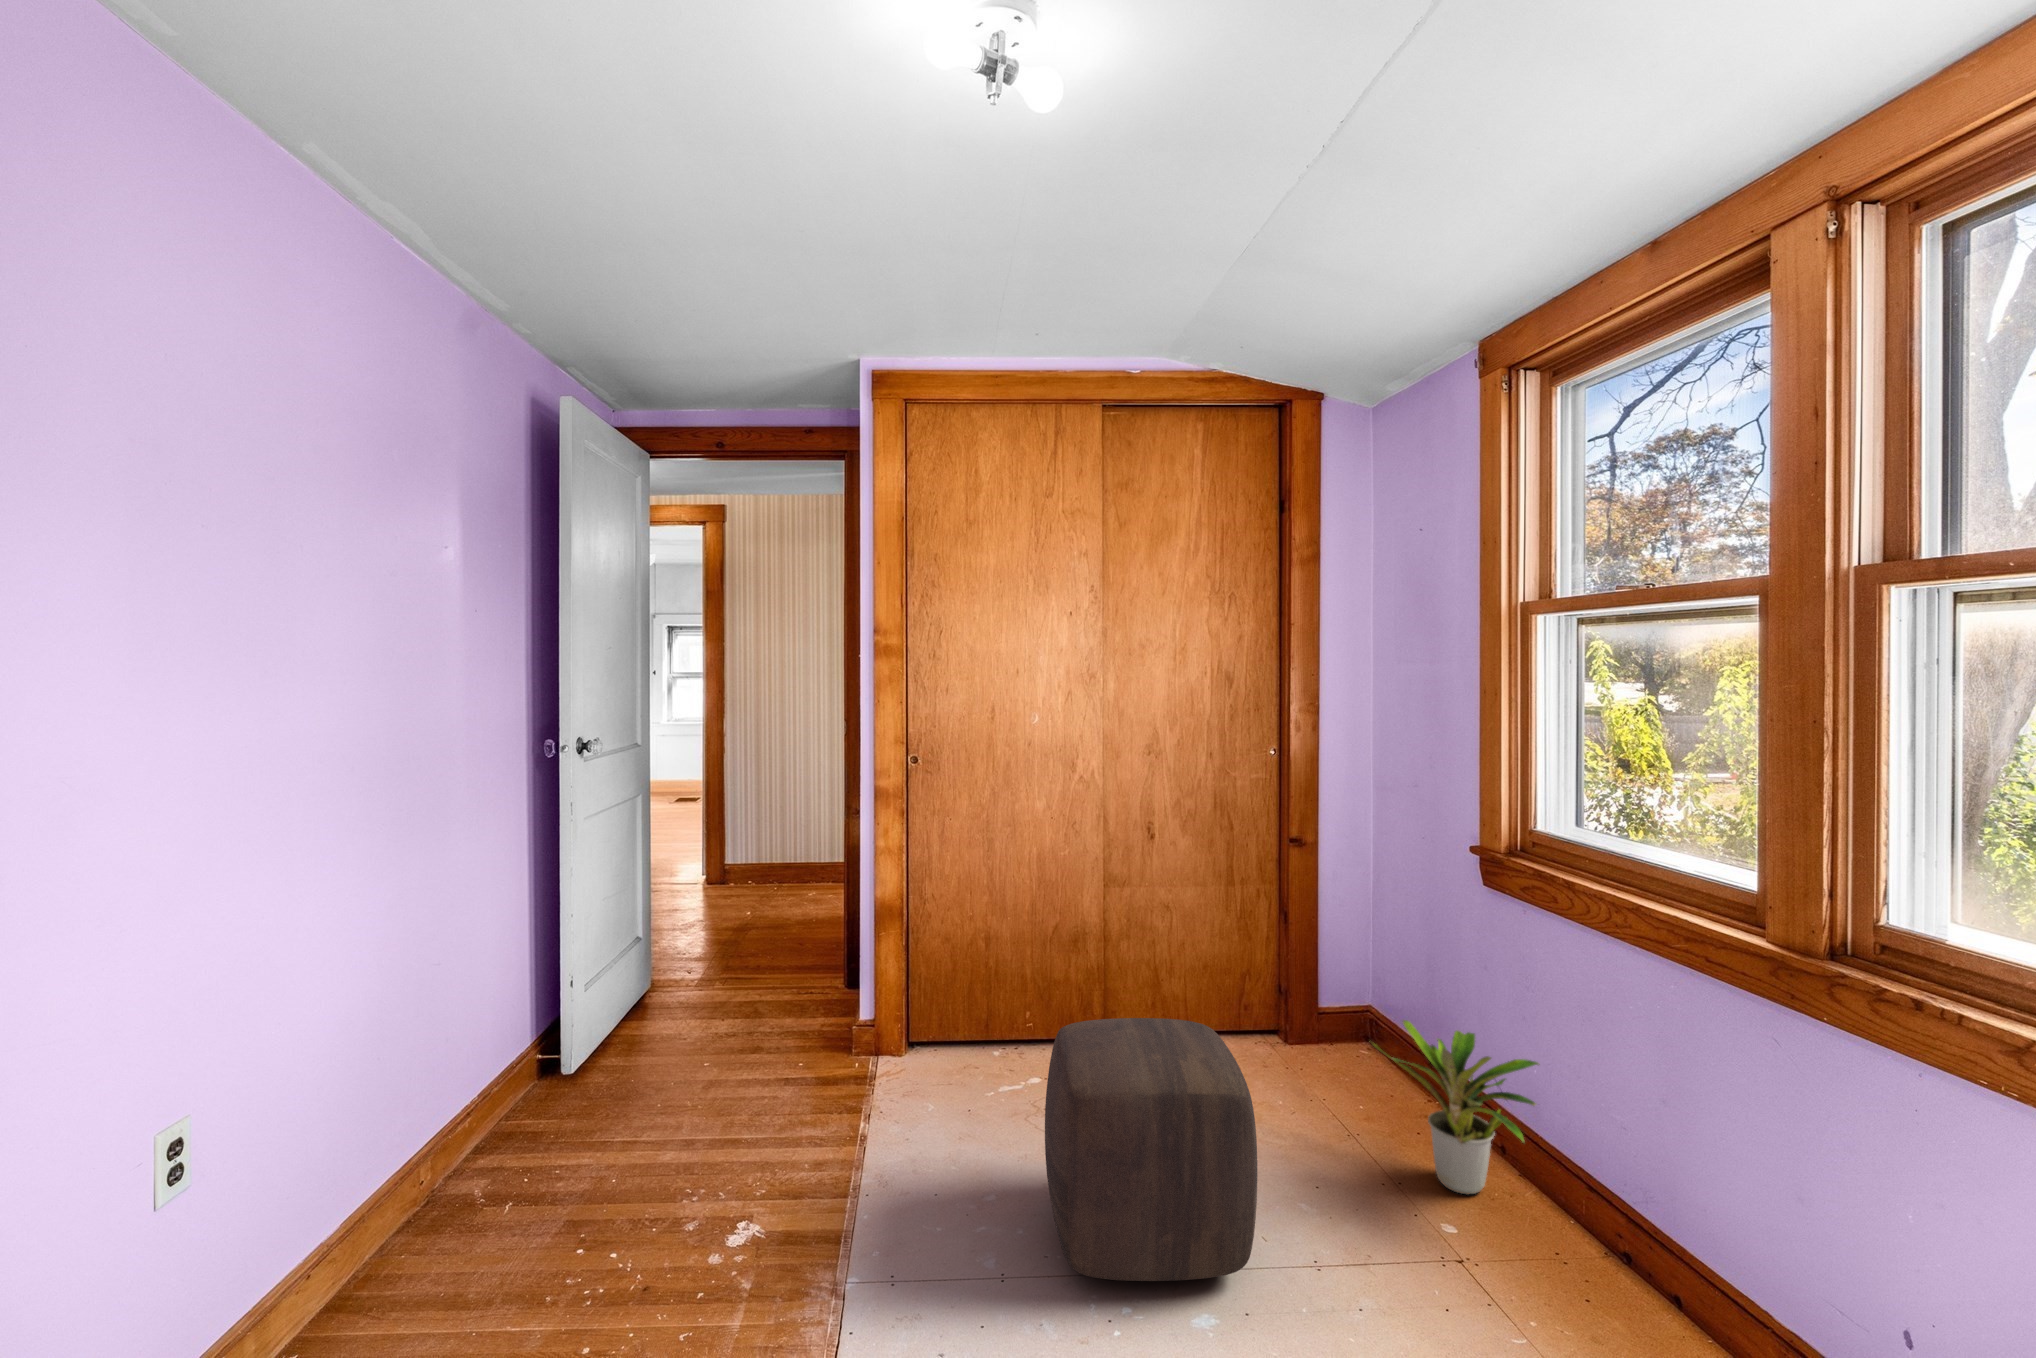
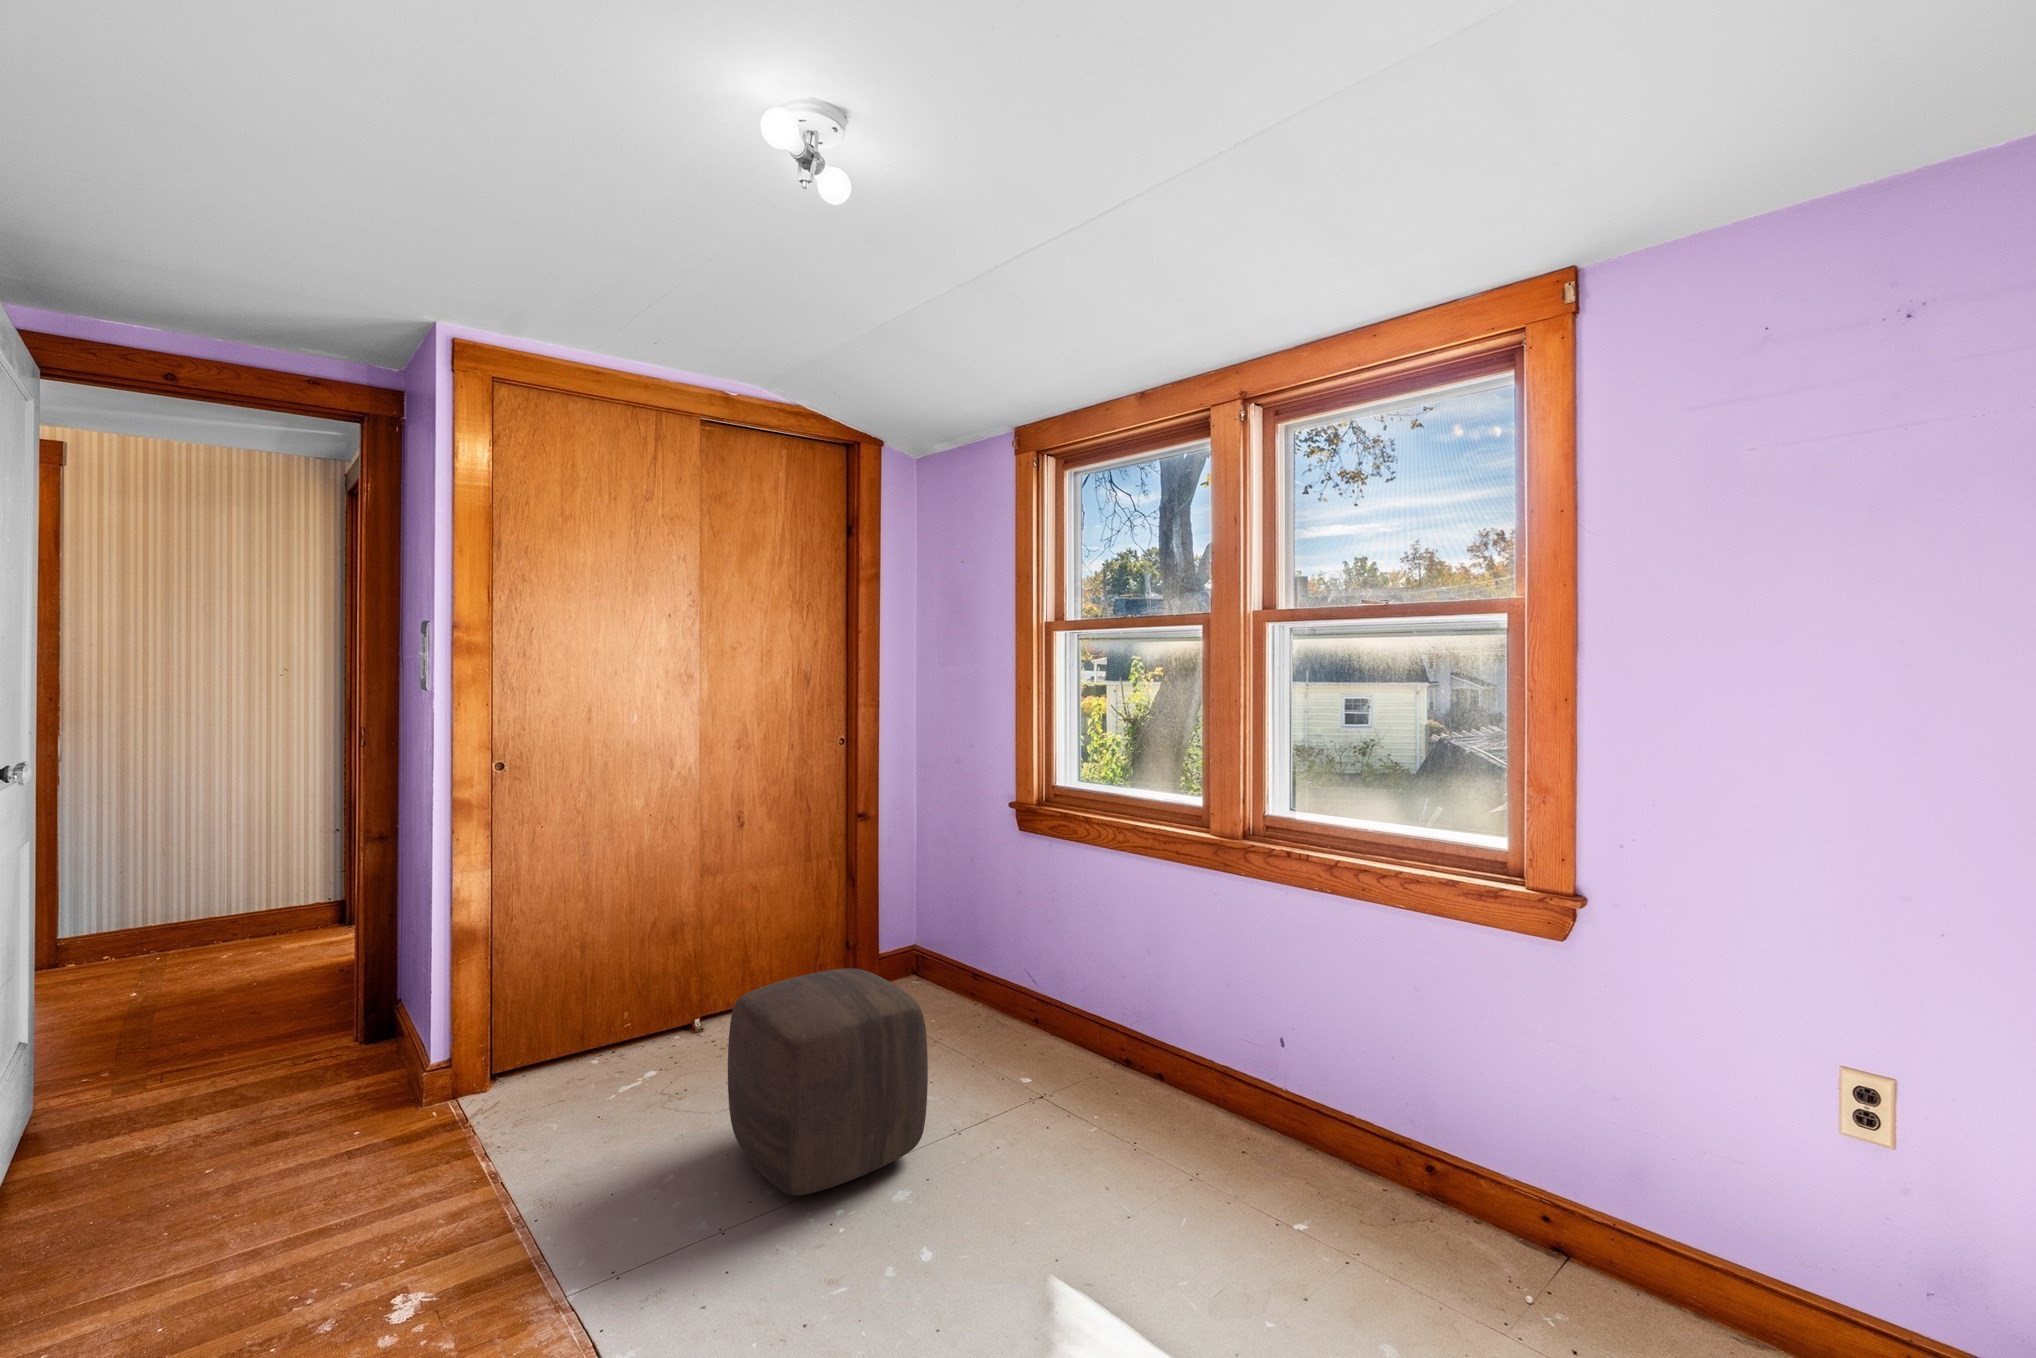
potted plant: present [1371,1020,1540,1195] -> none [955,934,1077,1051]

